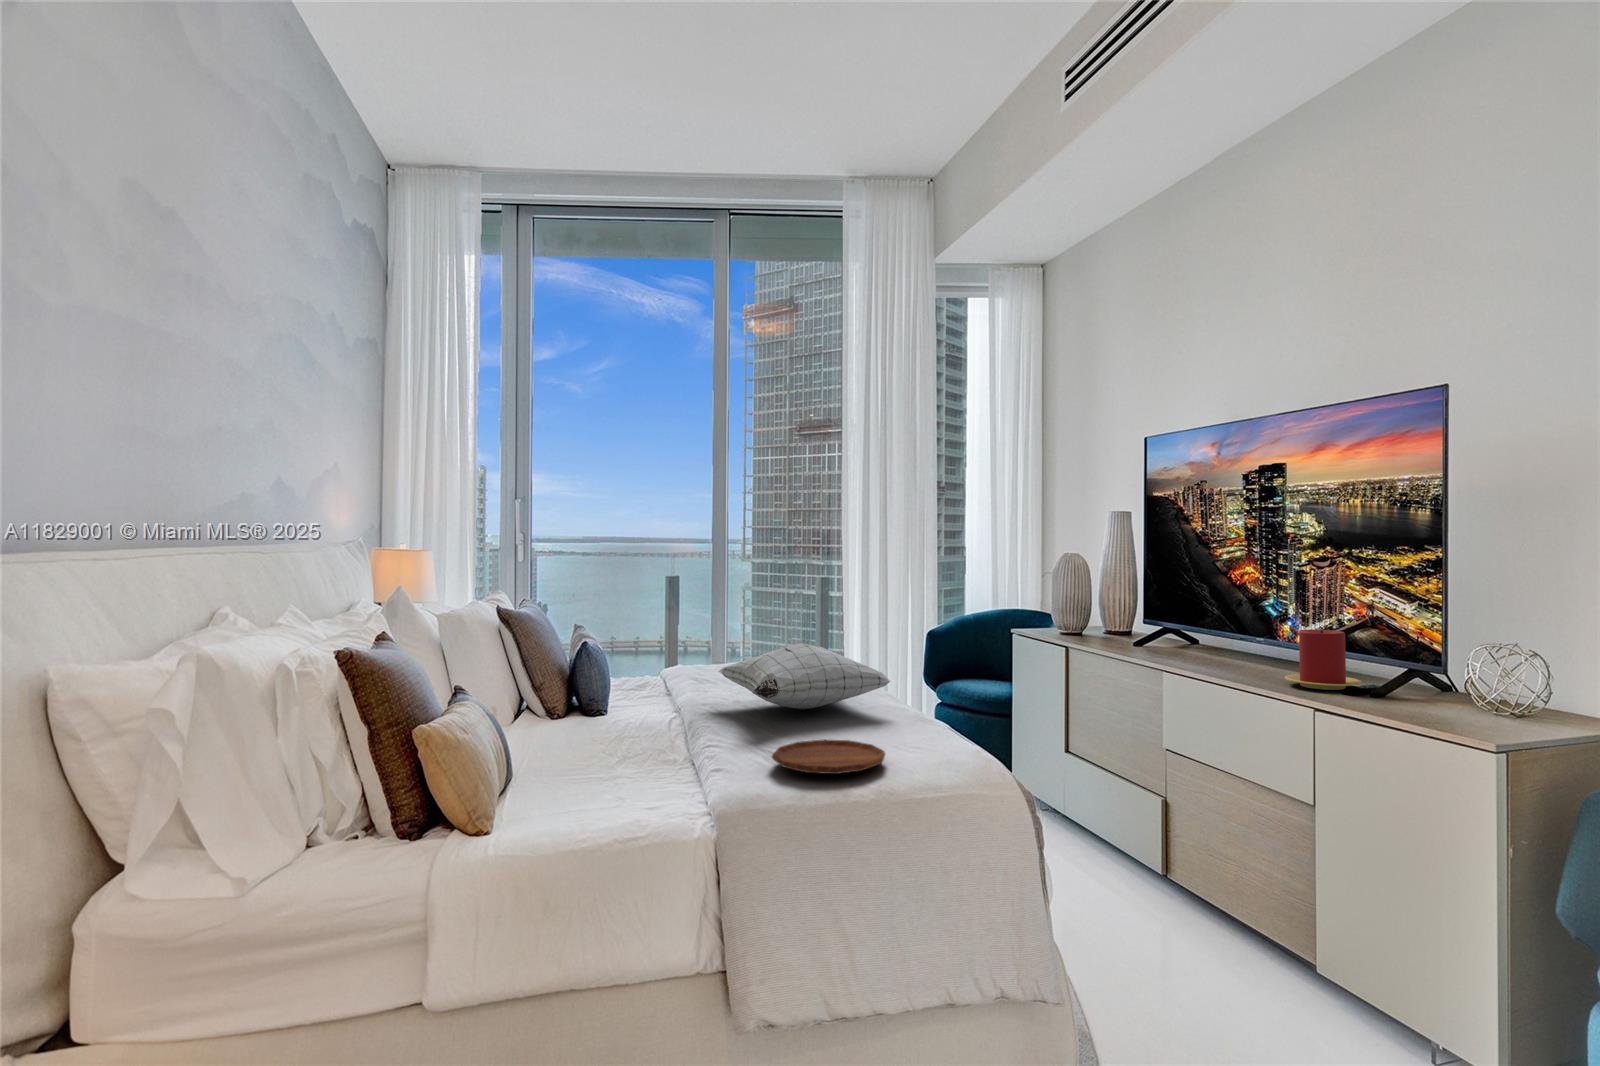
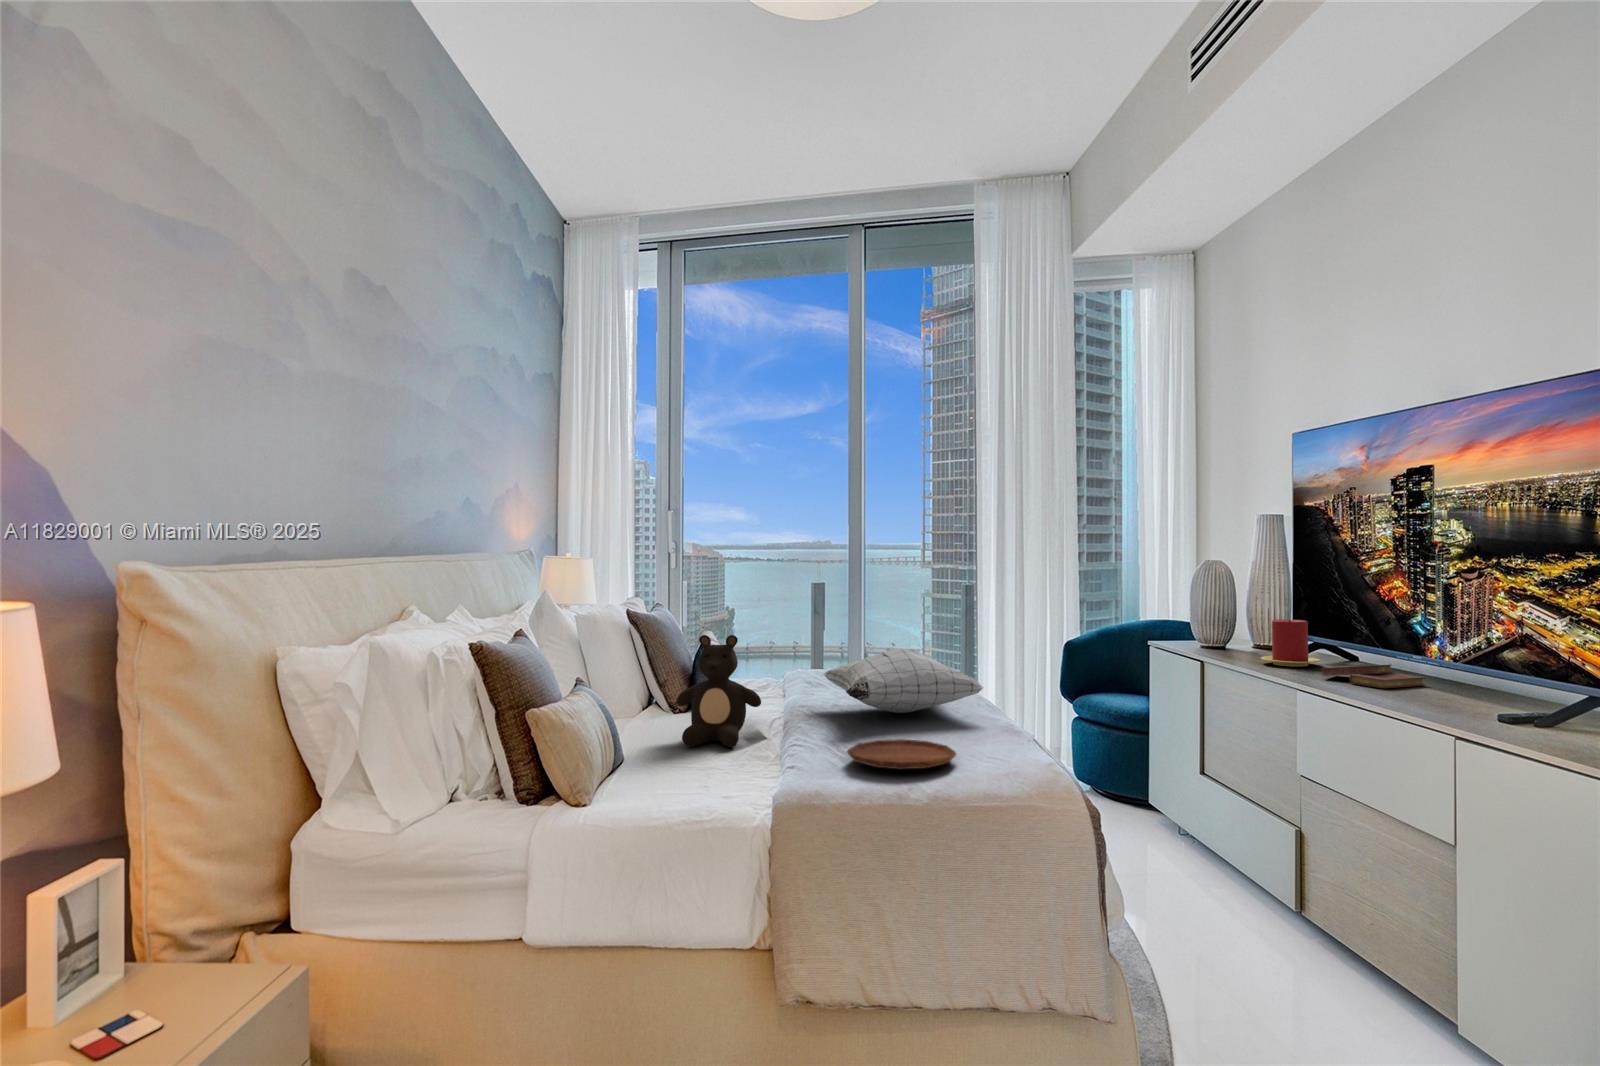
candle: present [1285,630,1362,690] -> present [1261,620,1320,667]
teddy bear: none [564,633,659,756] -> present [676,635,761,747]
book: none [1183,646,1273,668] -> present [1321,665,1425,688]

